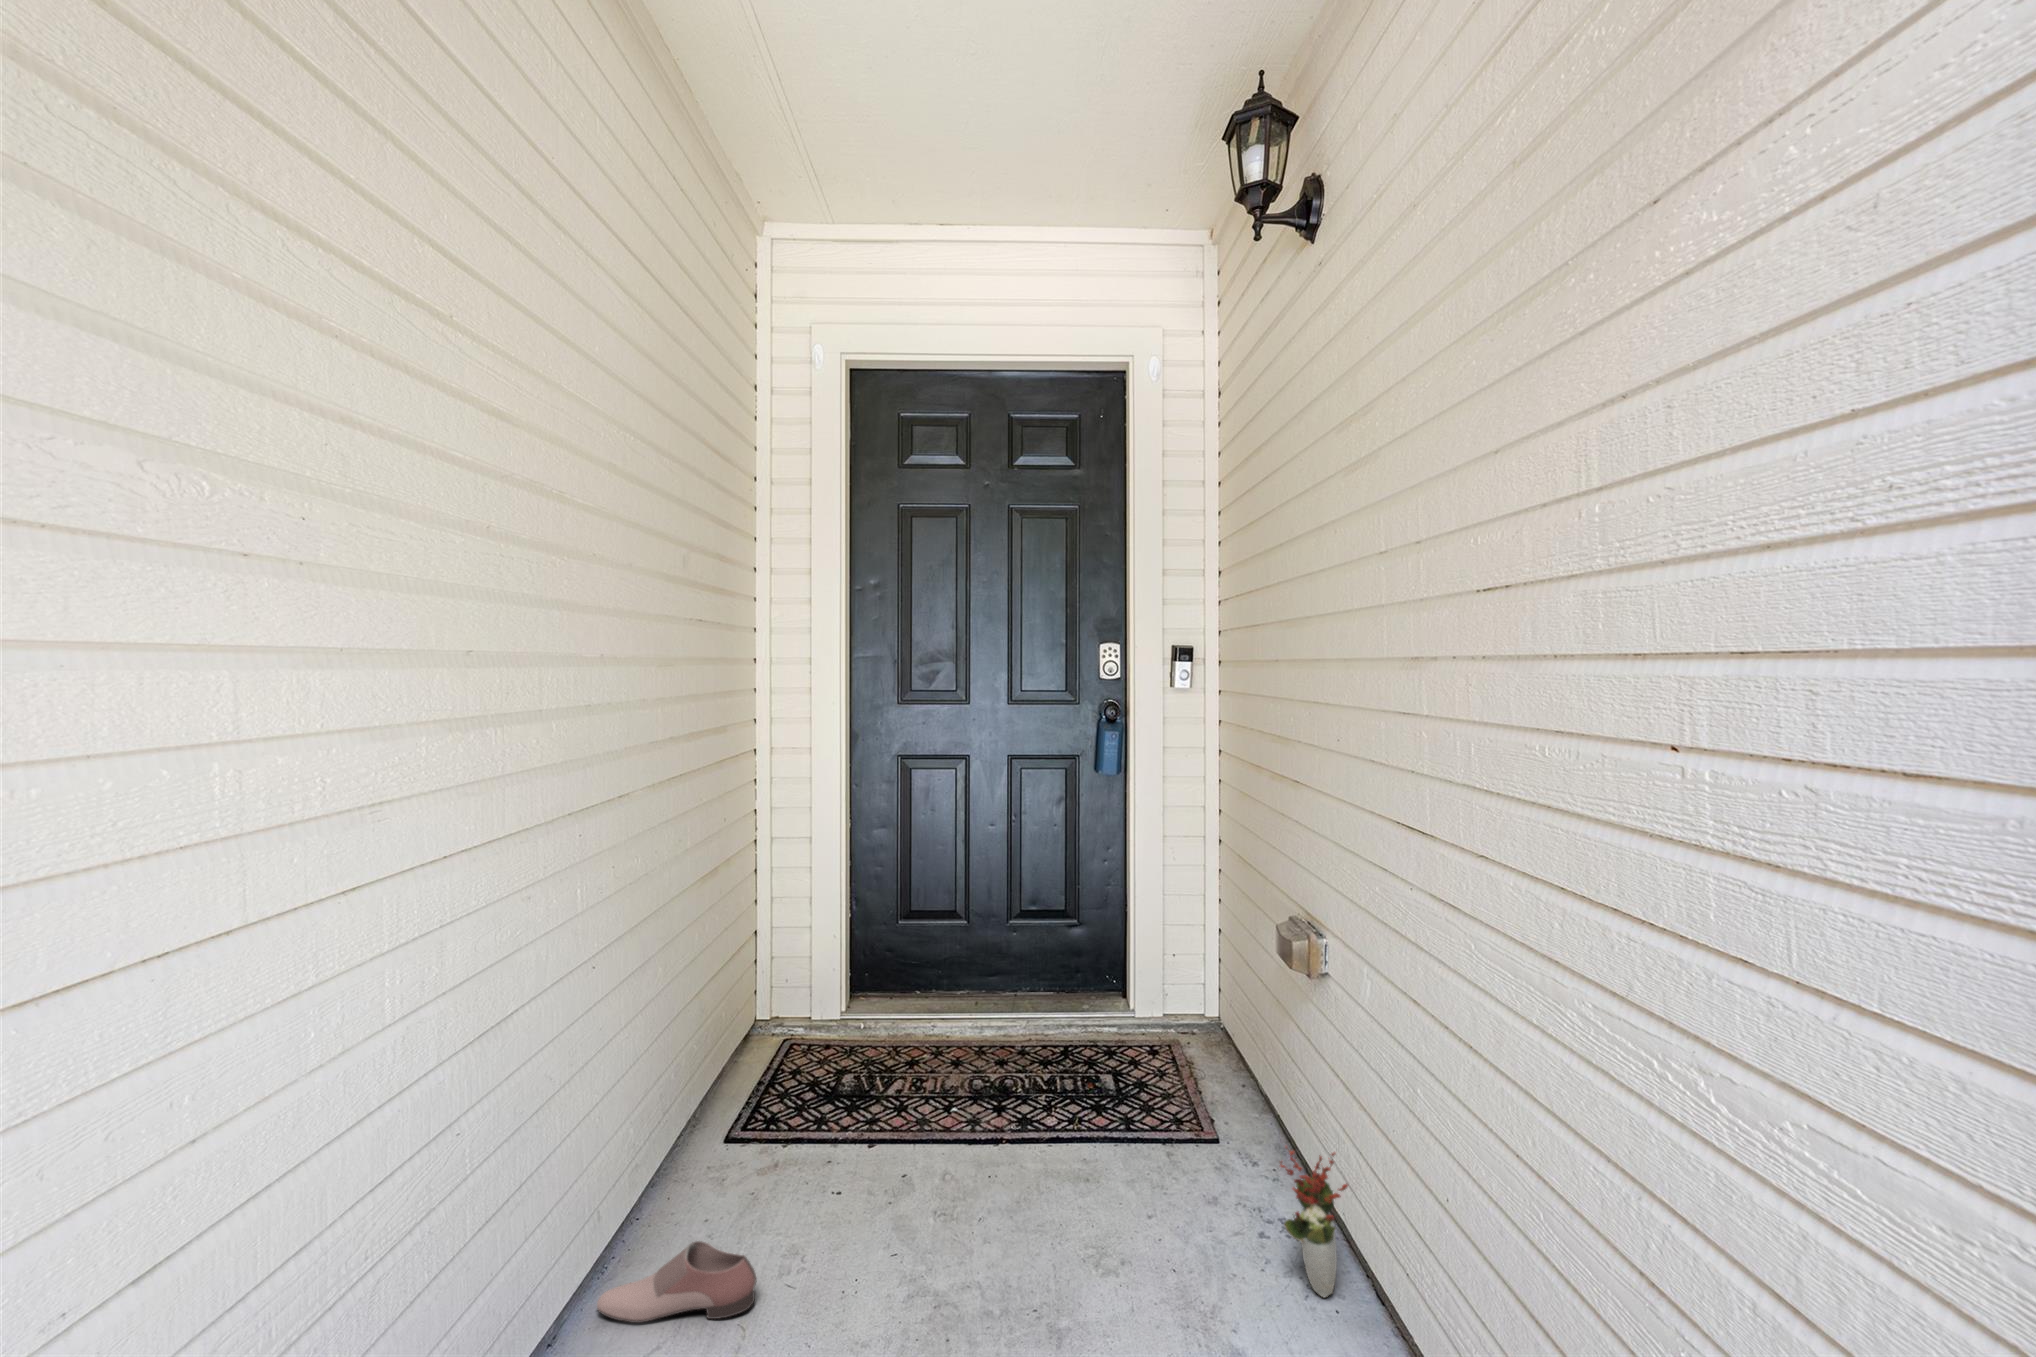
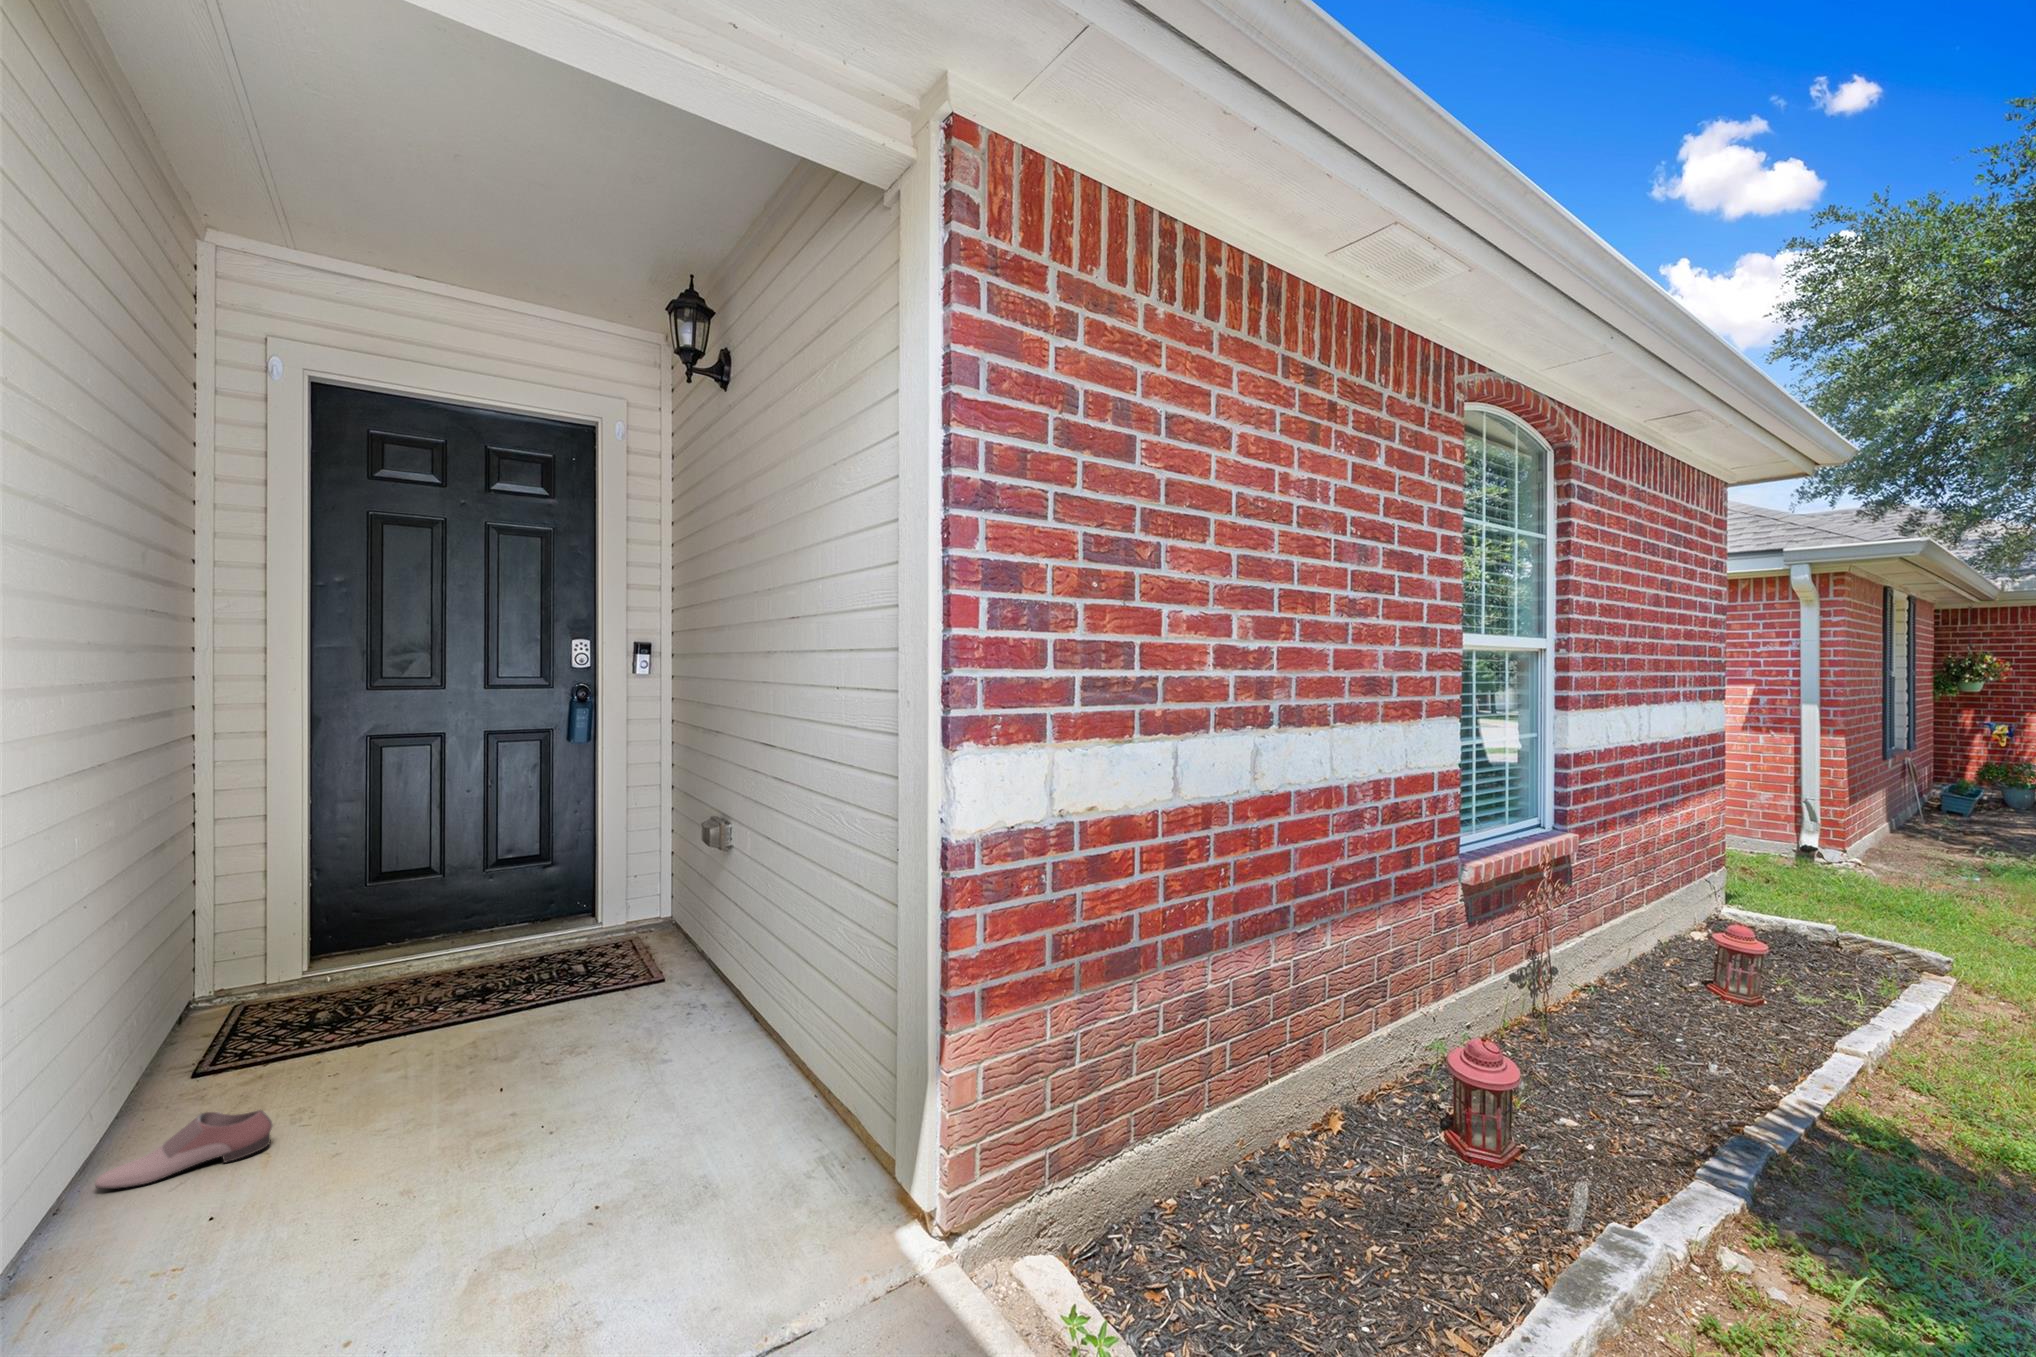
decorative plant: present [1280,1147,1348,1297] -> none [699,948,741,1033]

